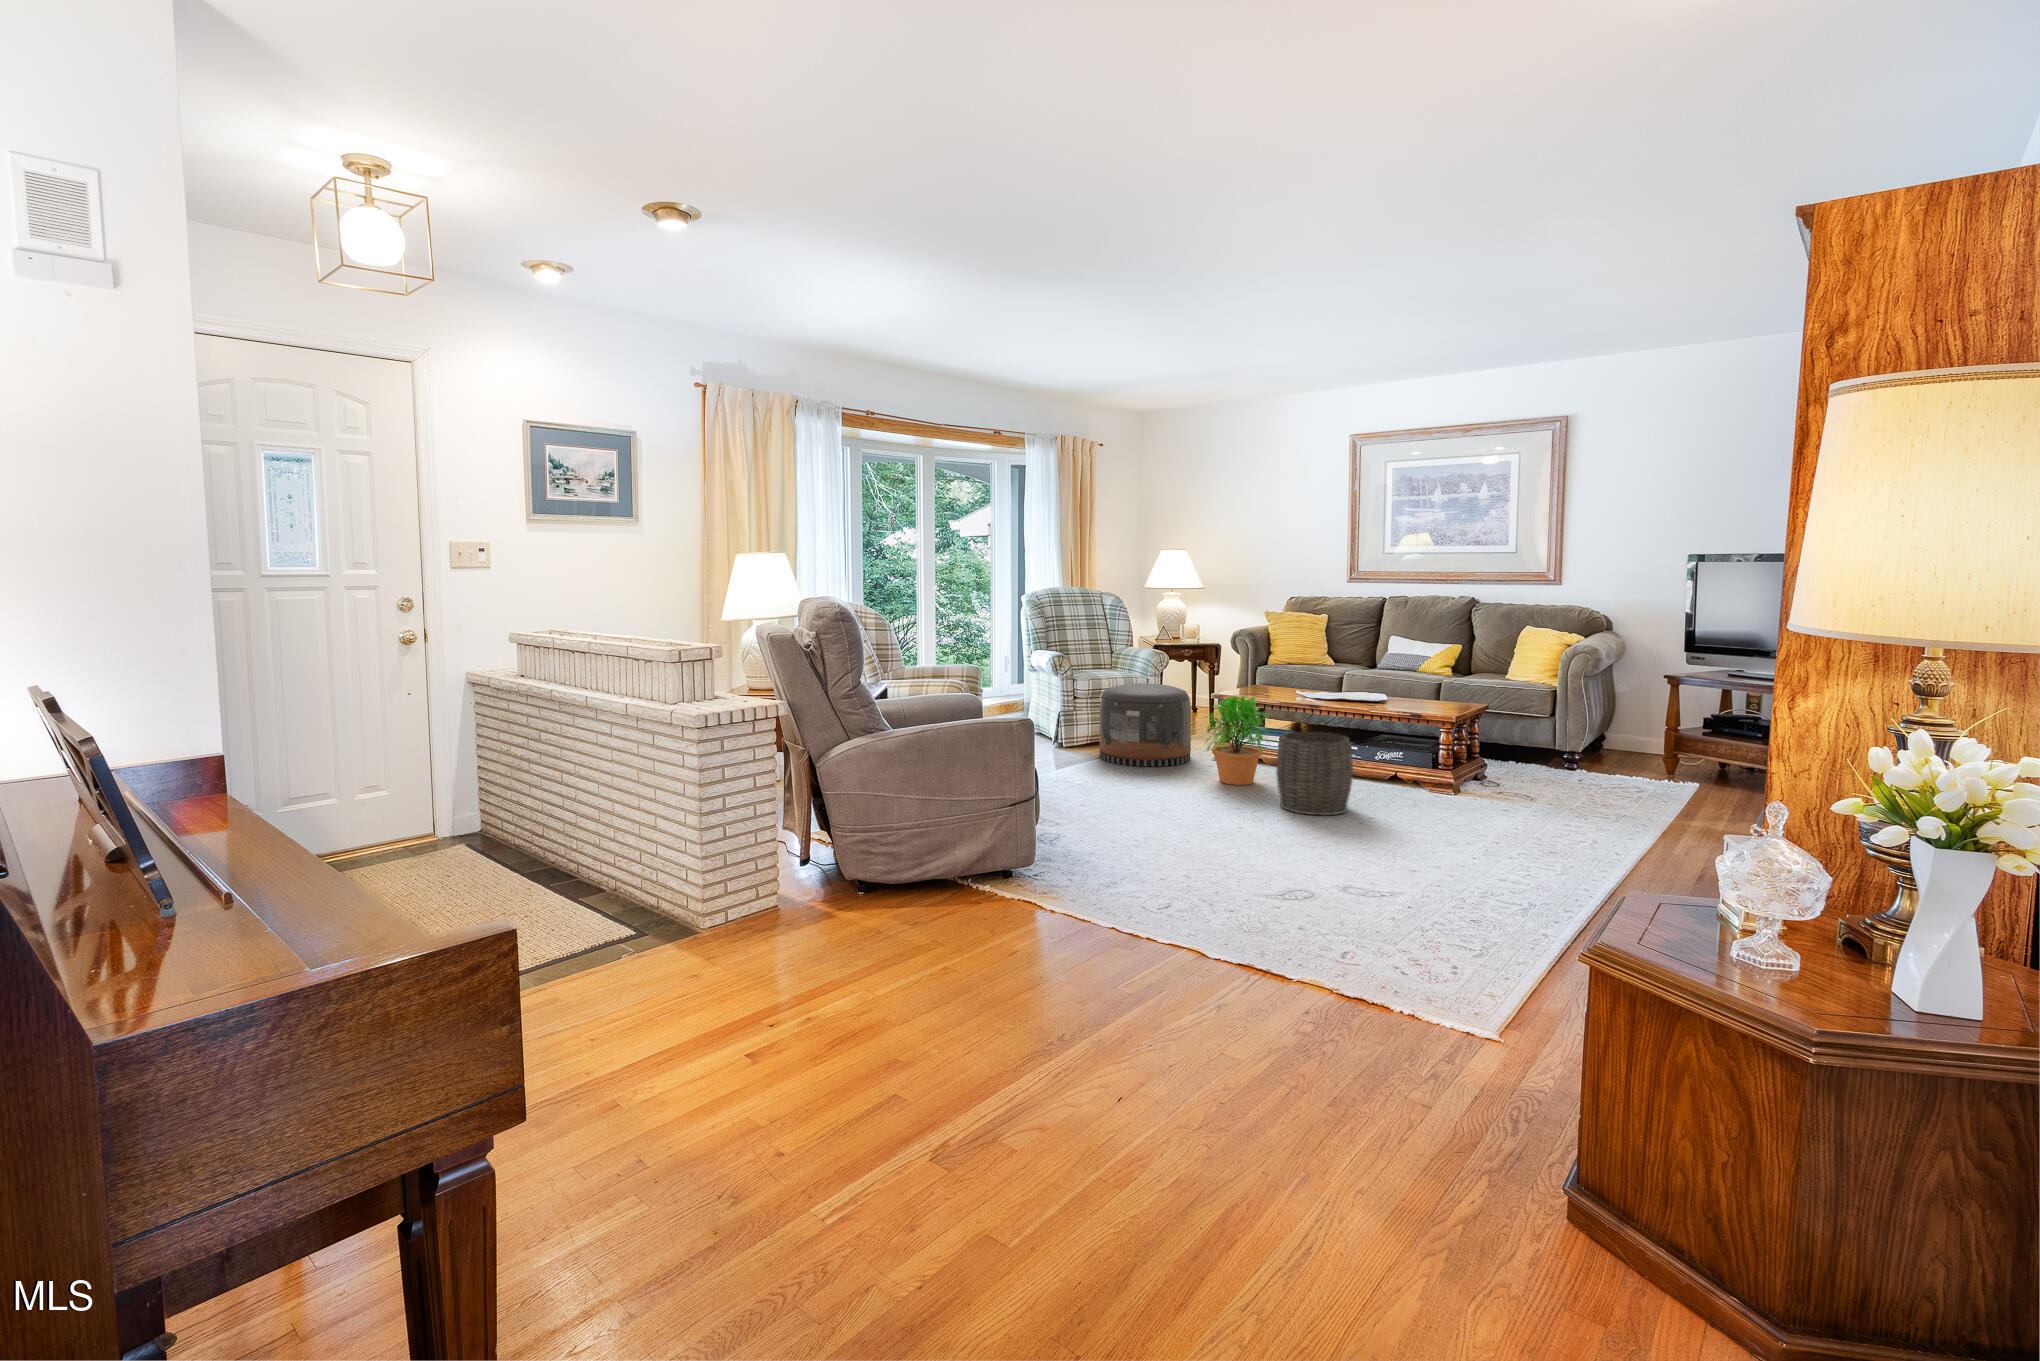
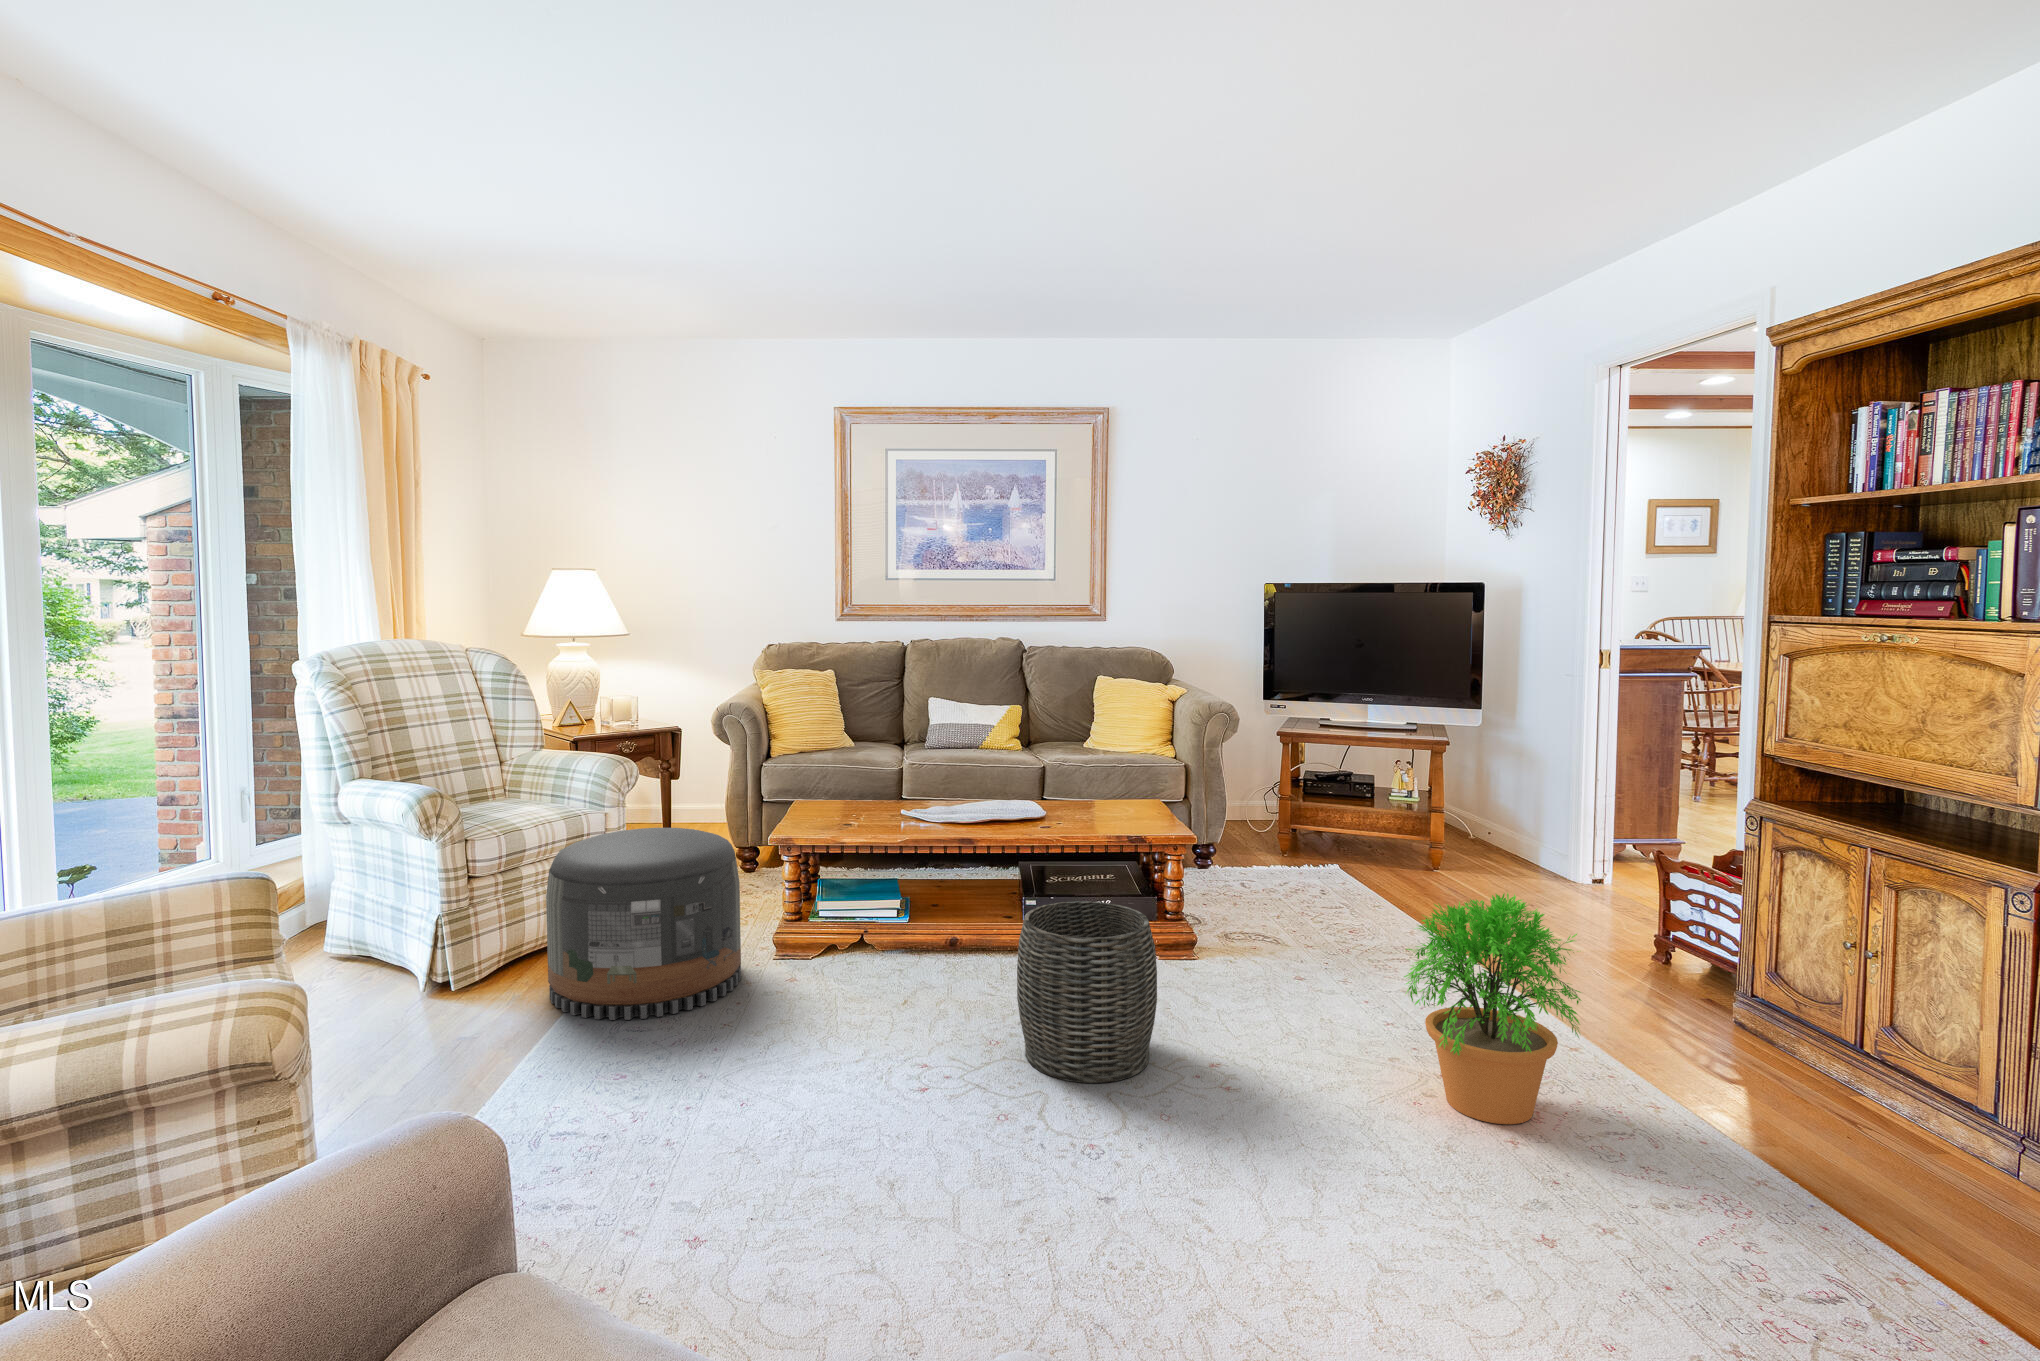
potted plant: present [1205,696,1268,785] -> present [1404,893,1581,1124]

